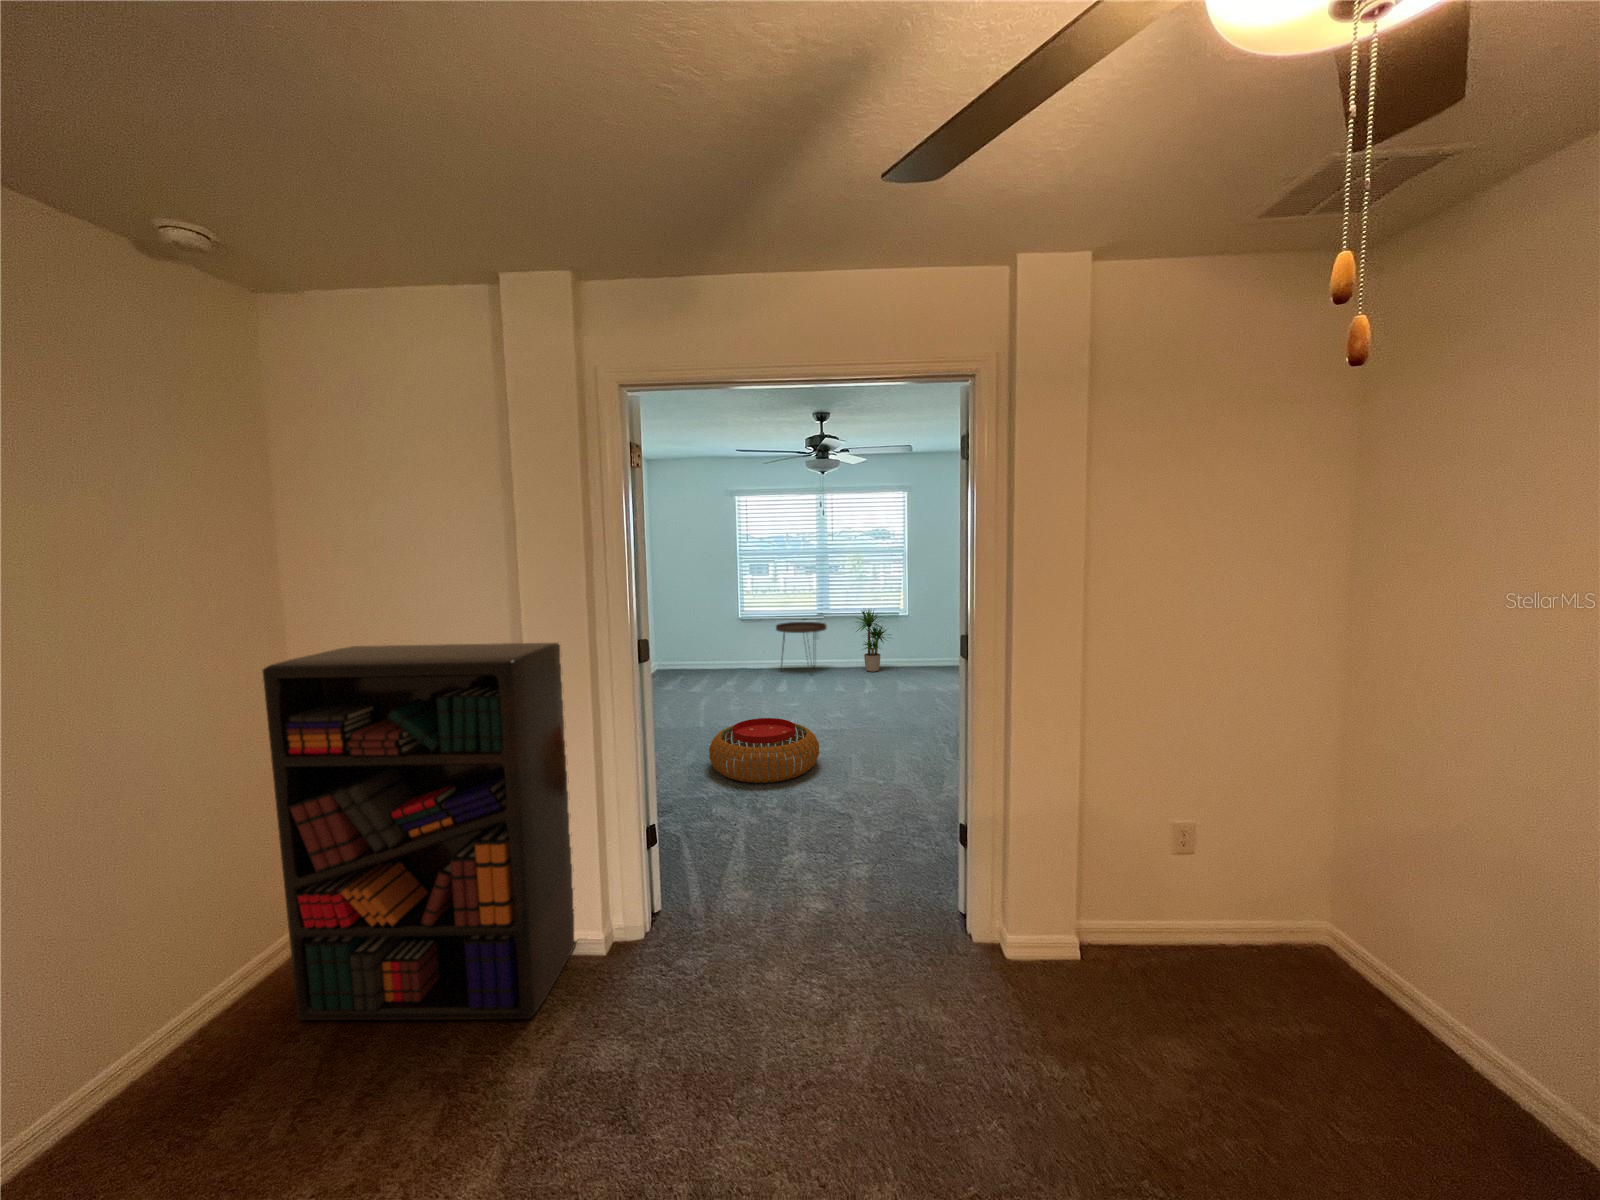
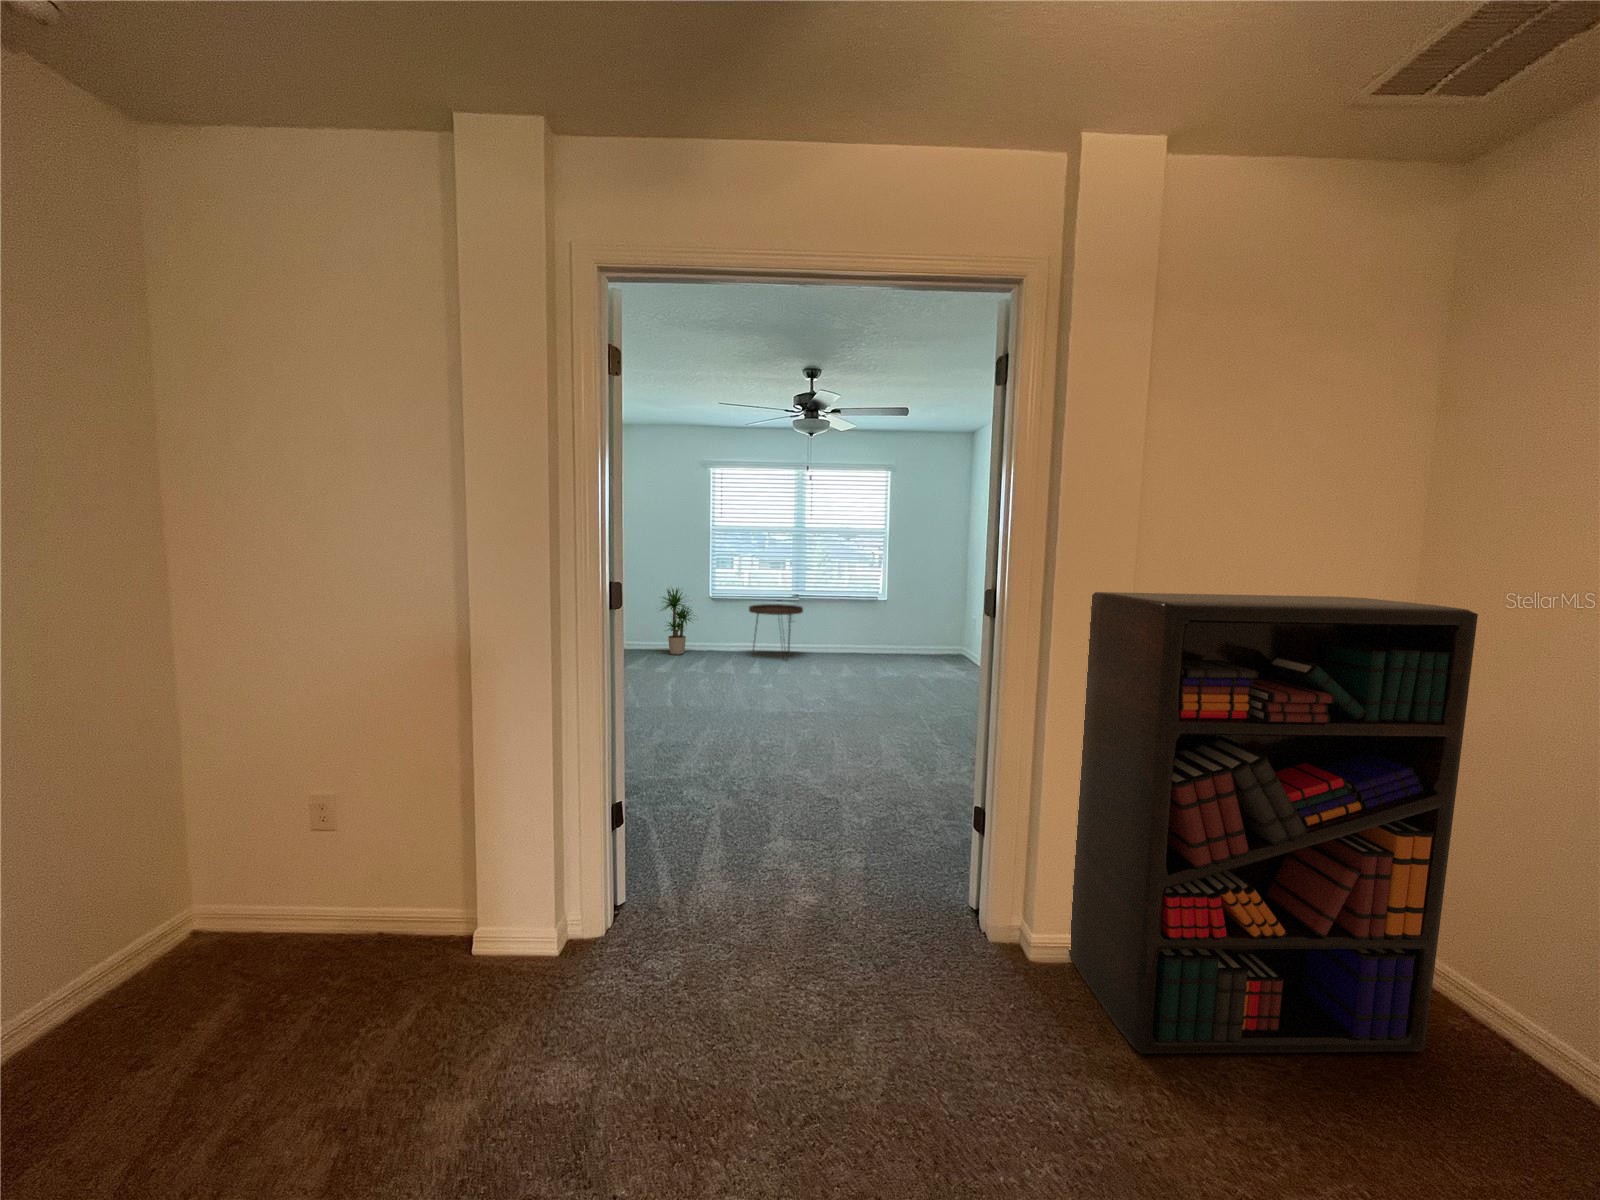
potted plant: present [856,609,890,672] -> present [661,588,693,655]
bookshelf: present [263,643,577,1020] -> present [1069,592,1478,1054]
pouf: present [709,718,819,783] -> none [678,698,801,767]

